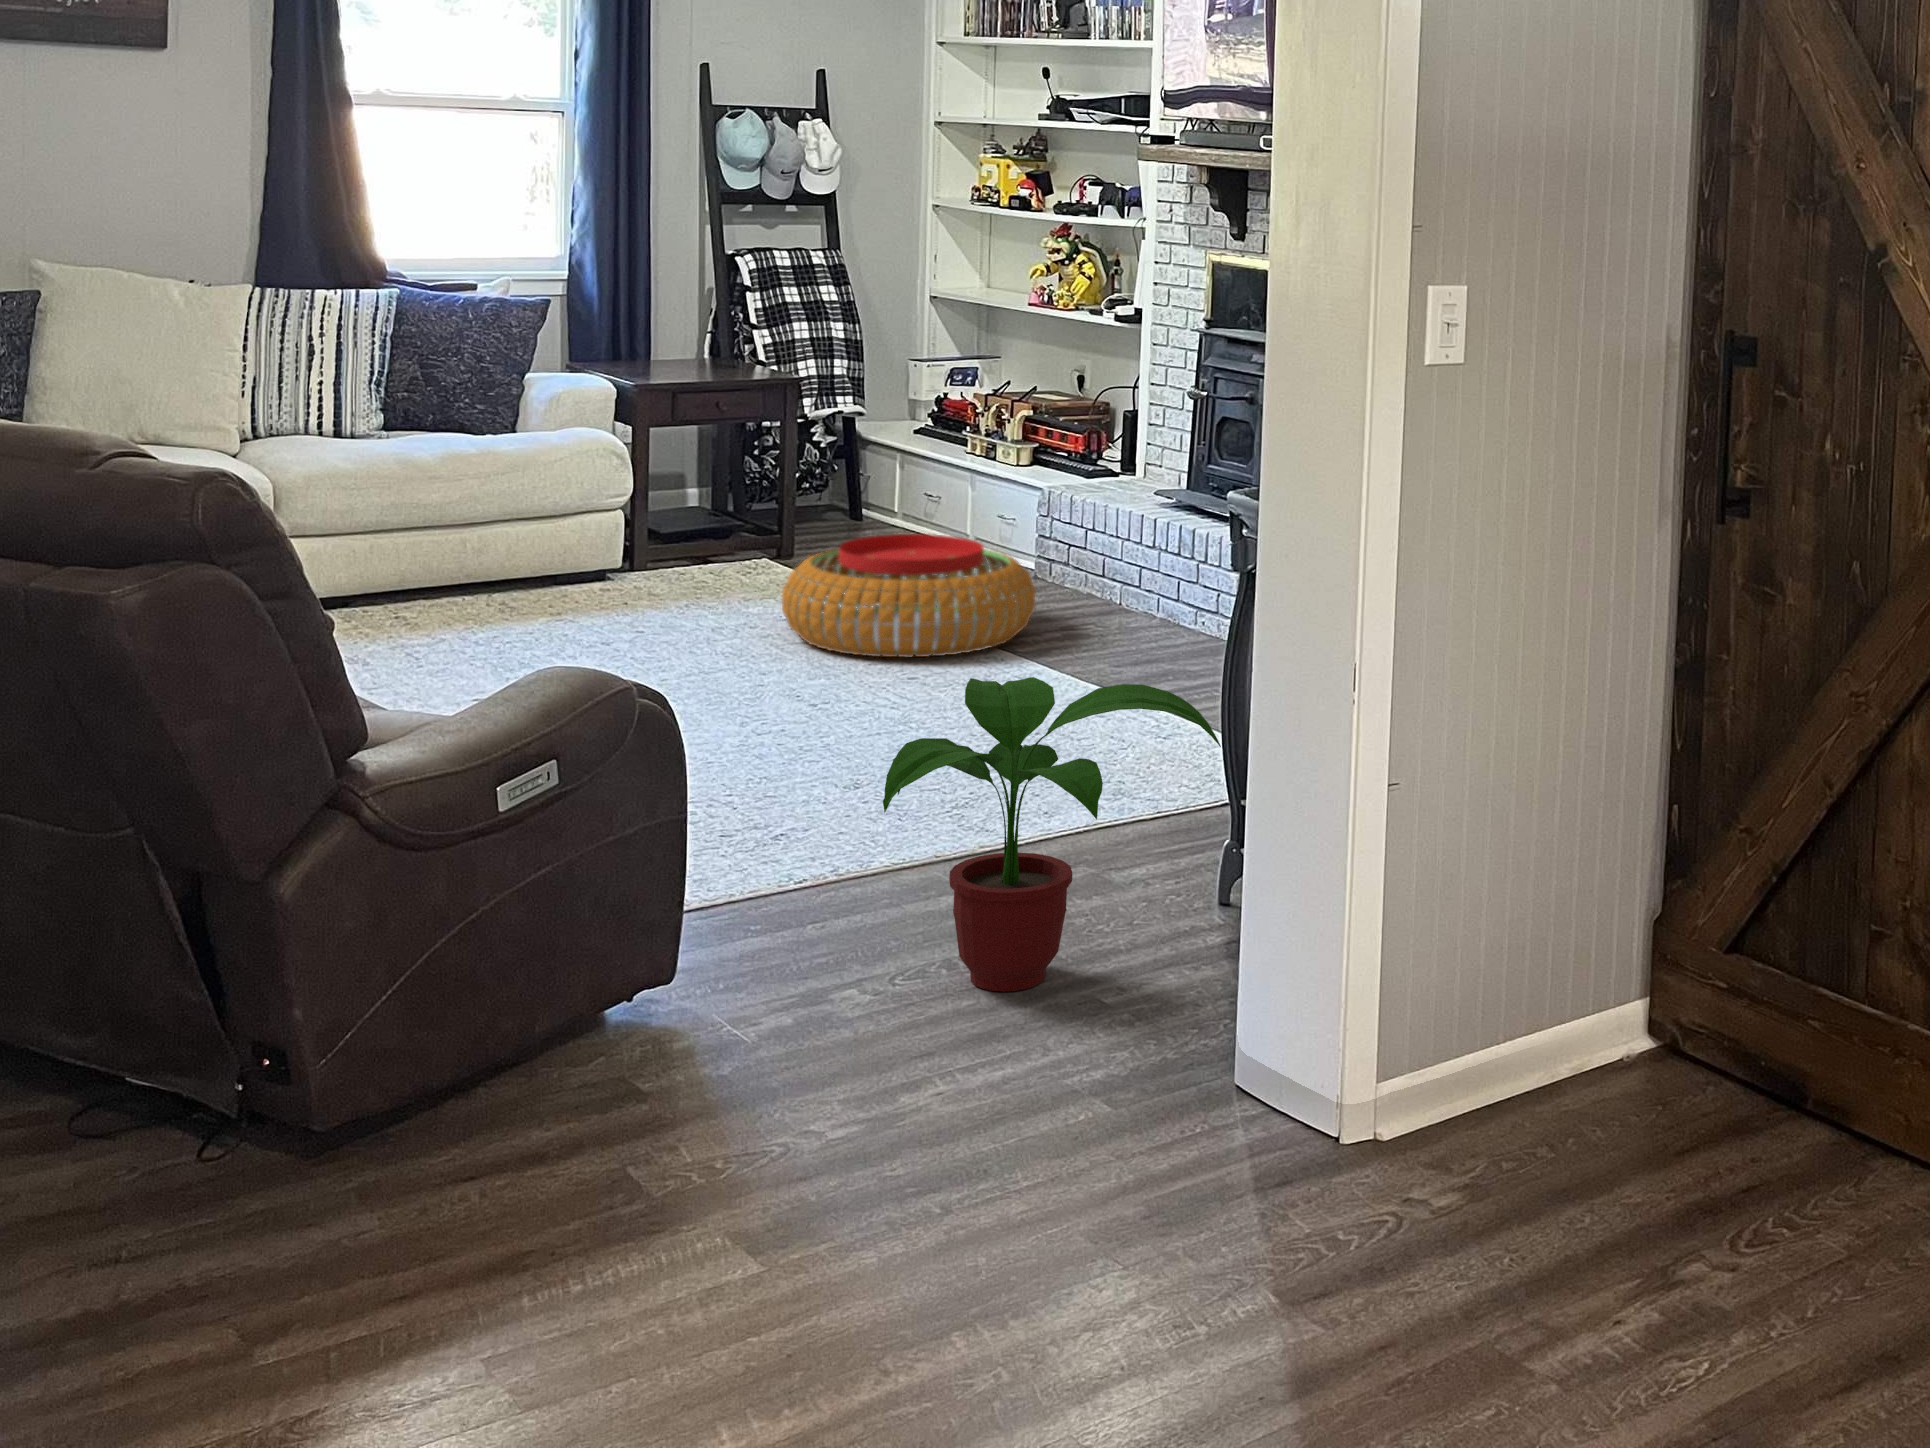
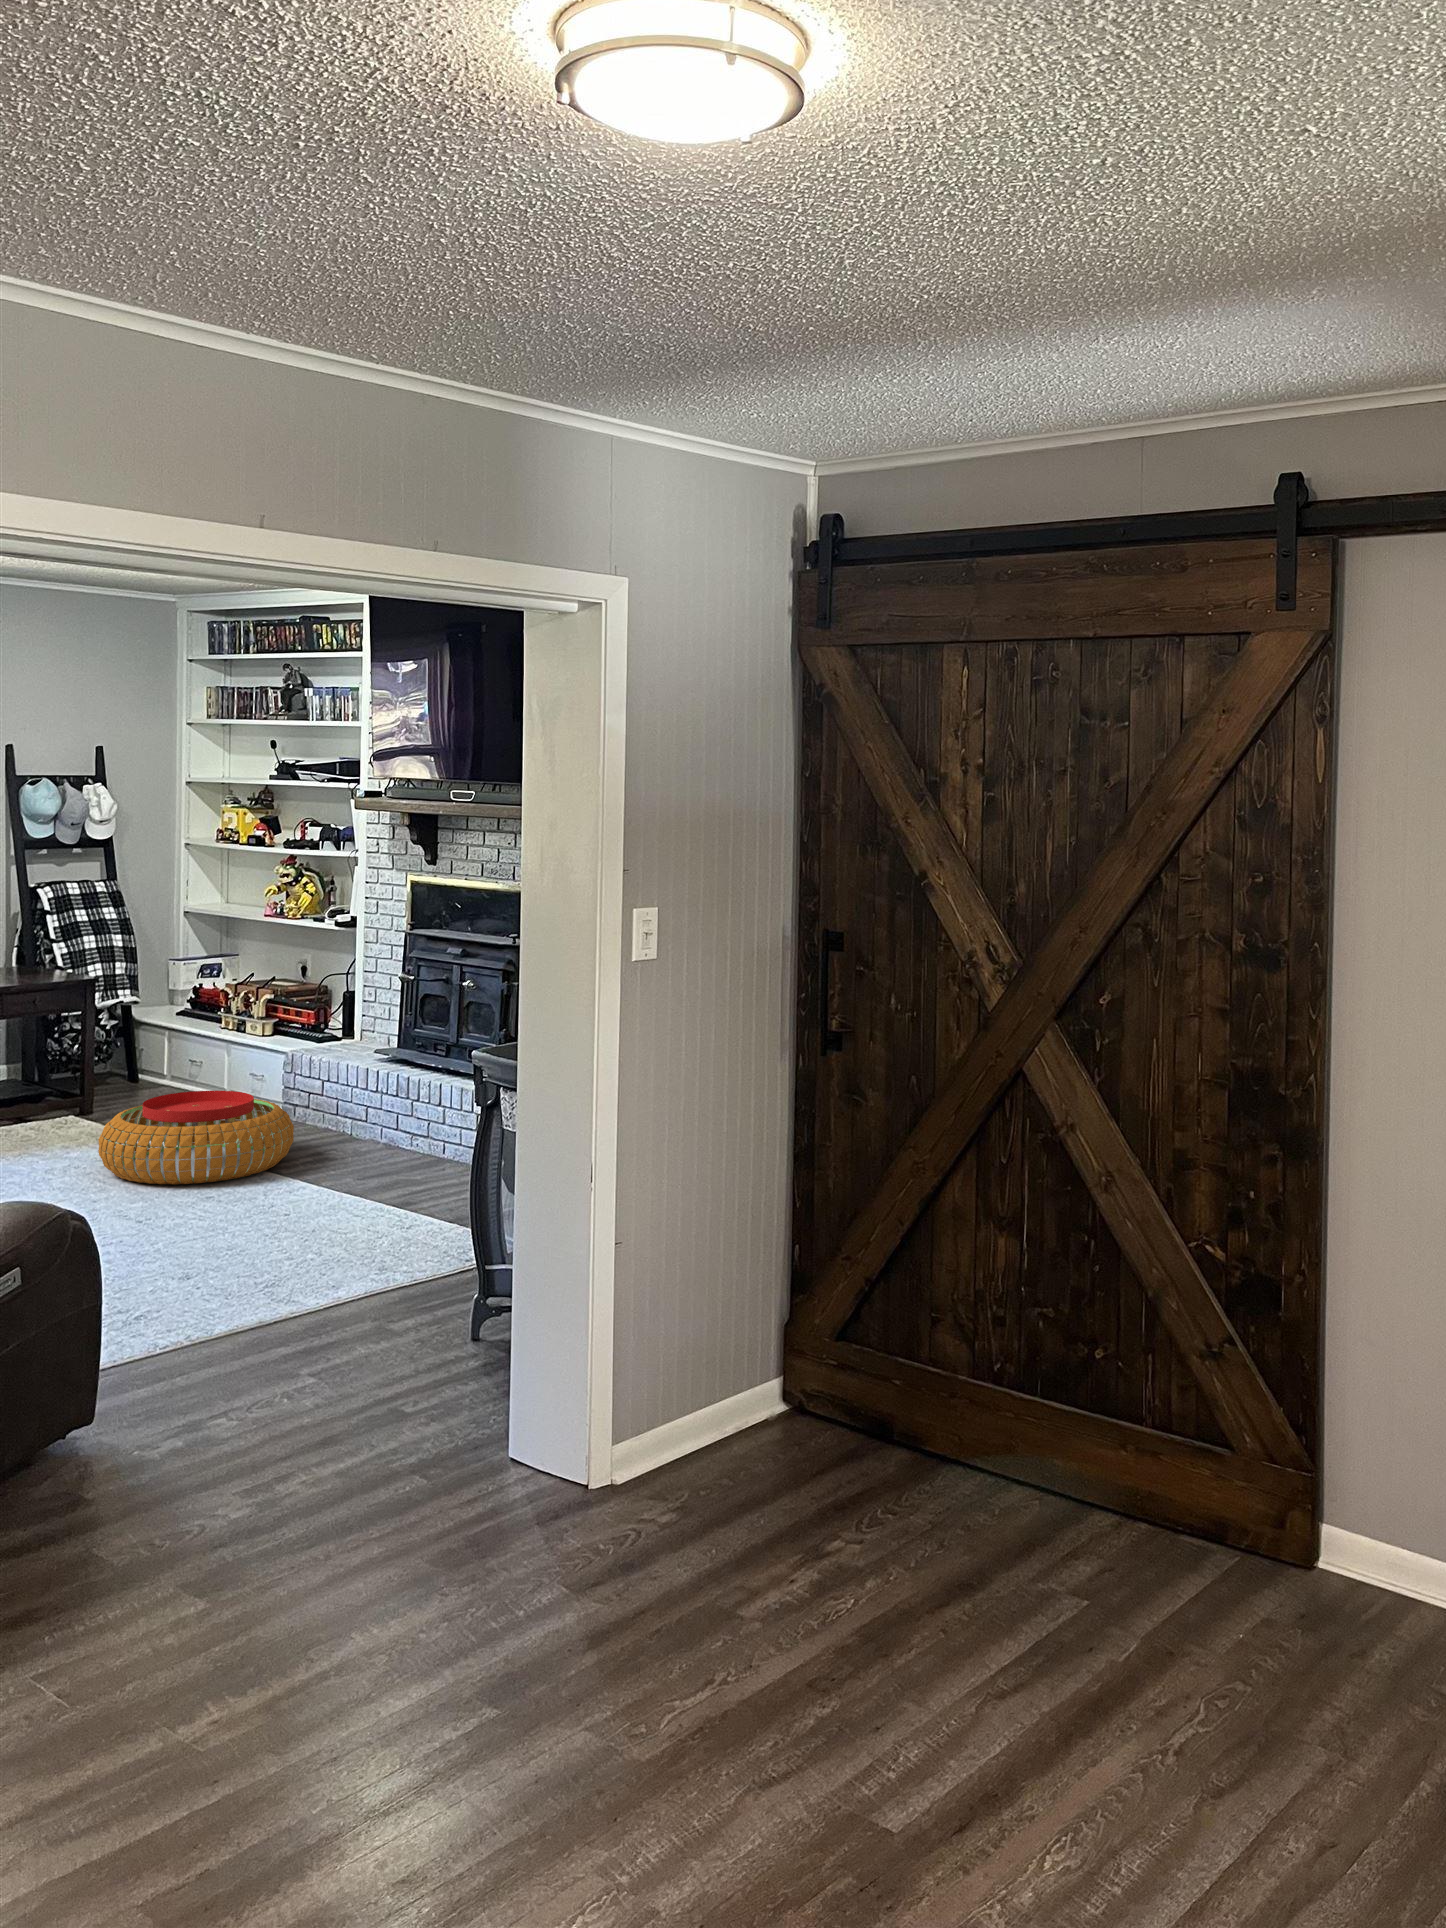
potted plant: present [883,677,1221,992] -> none [248,1189,482,1415]

